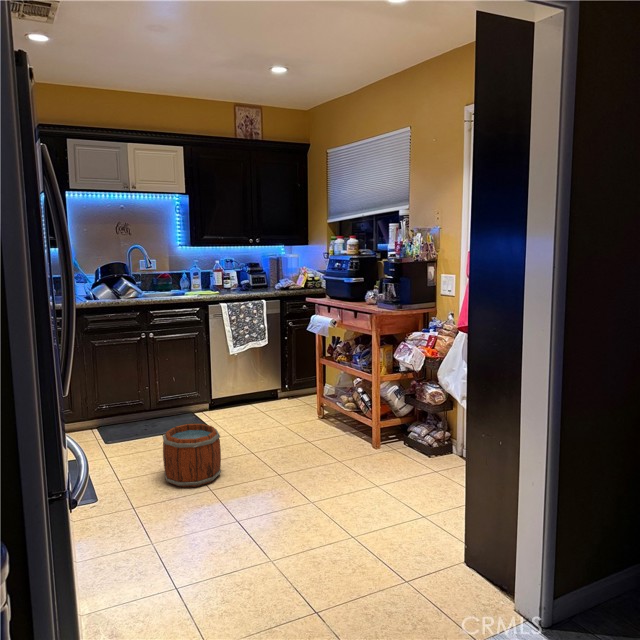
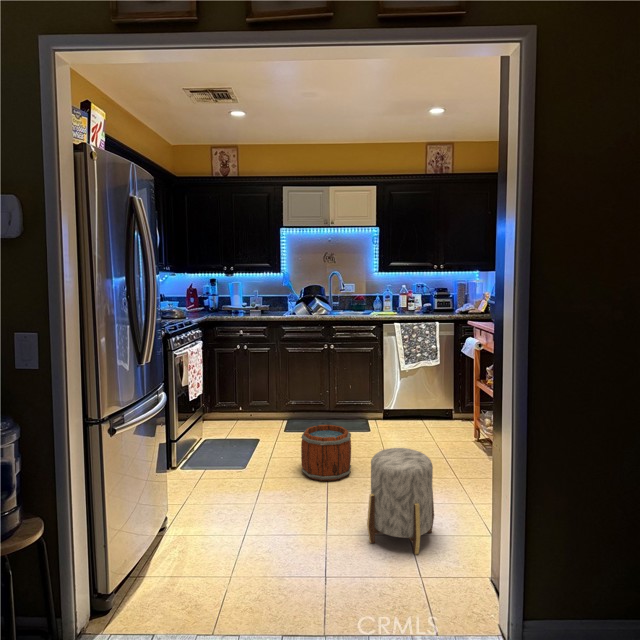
stool: none [284,433,345,534] -> present [367,448,434,555]

